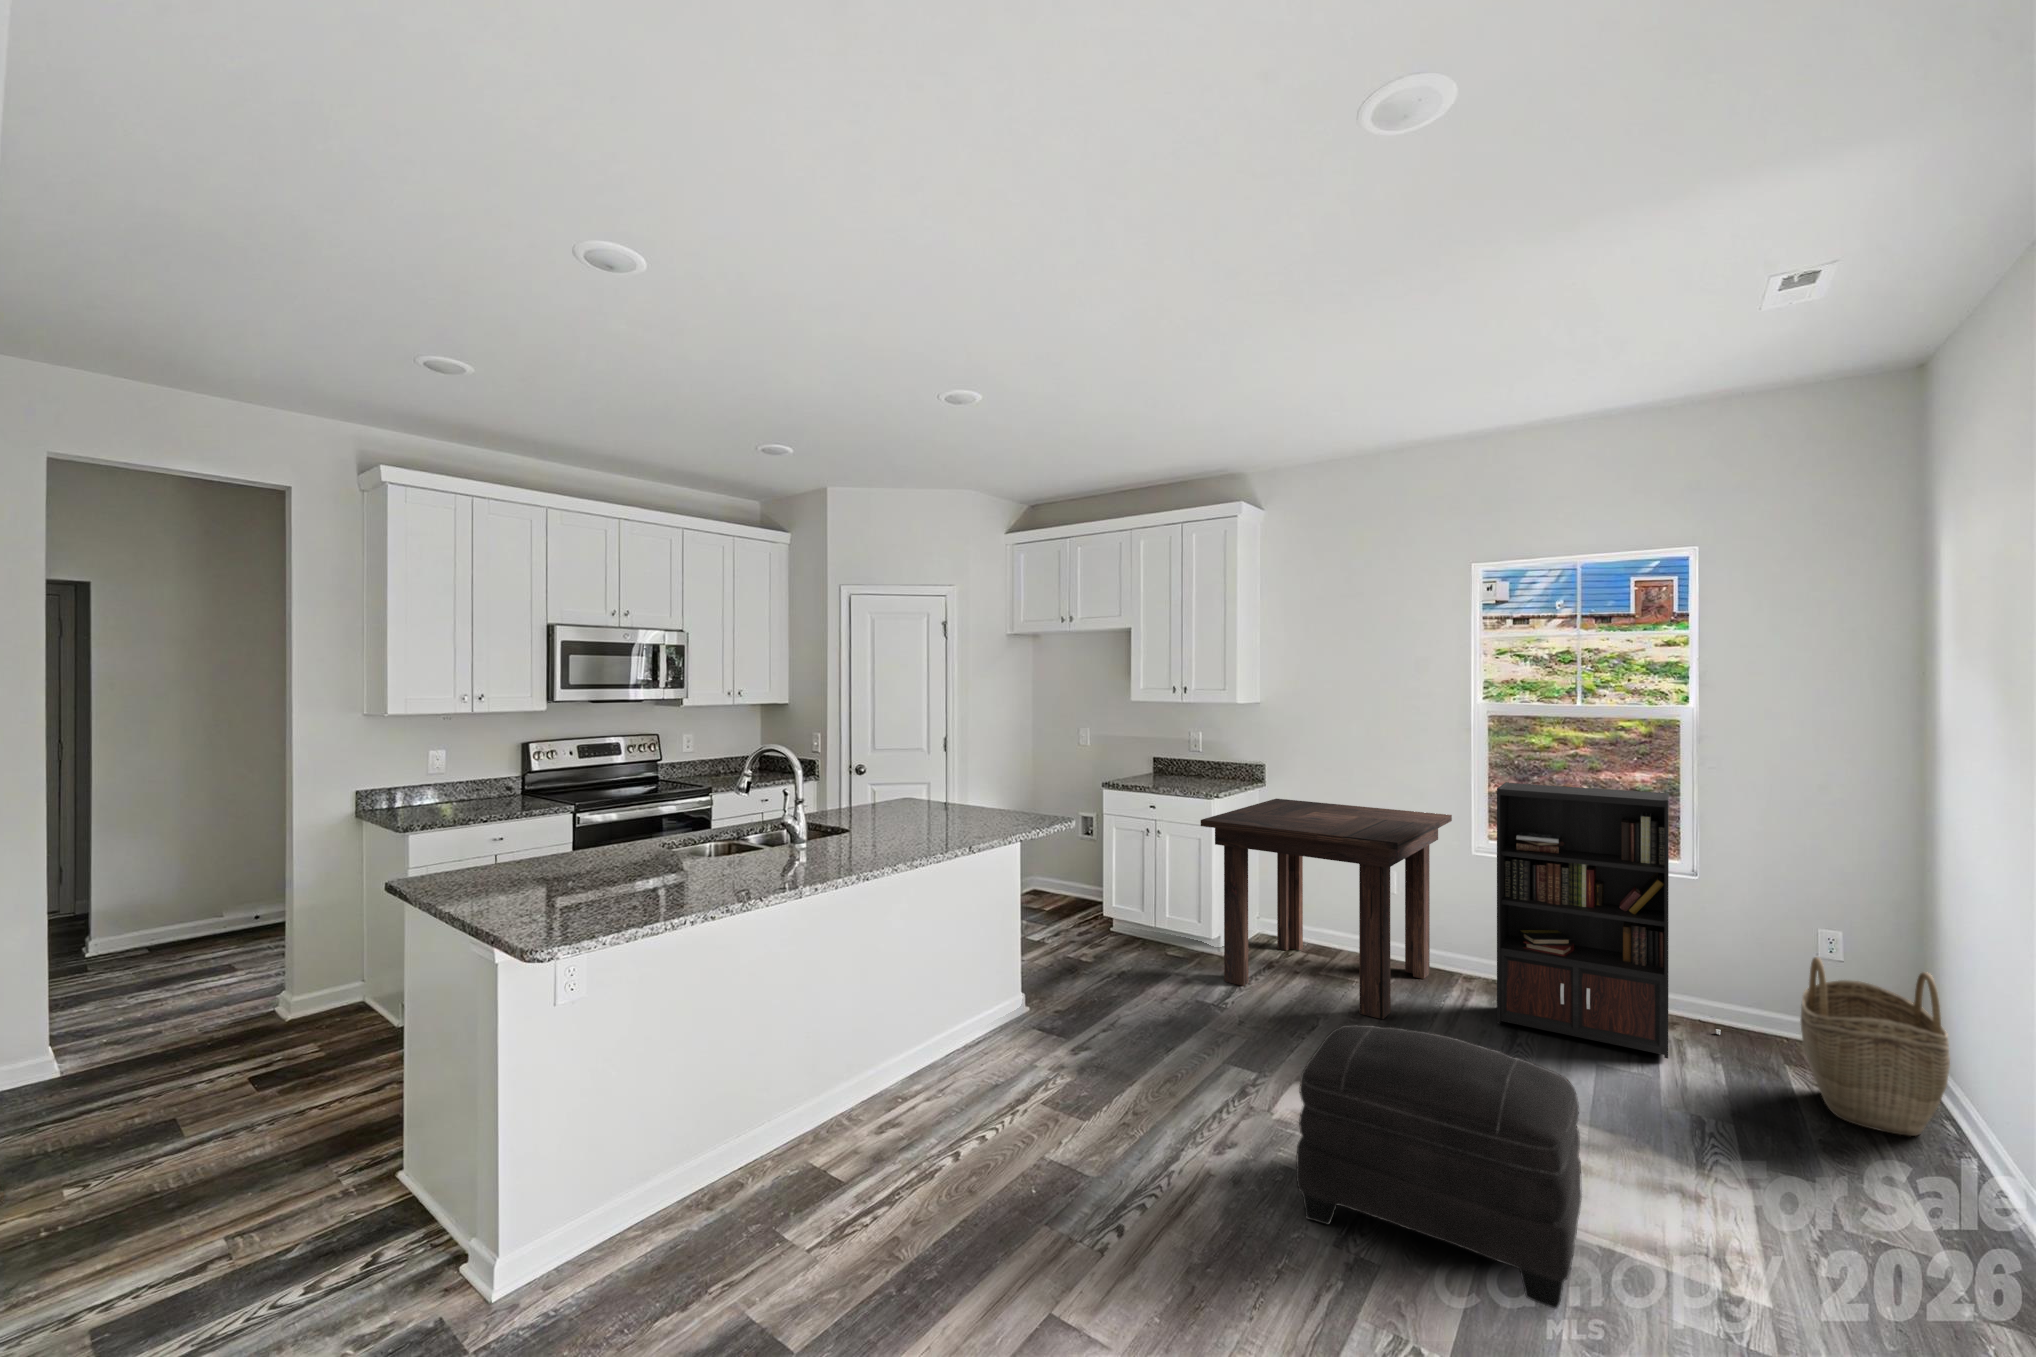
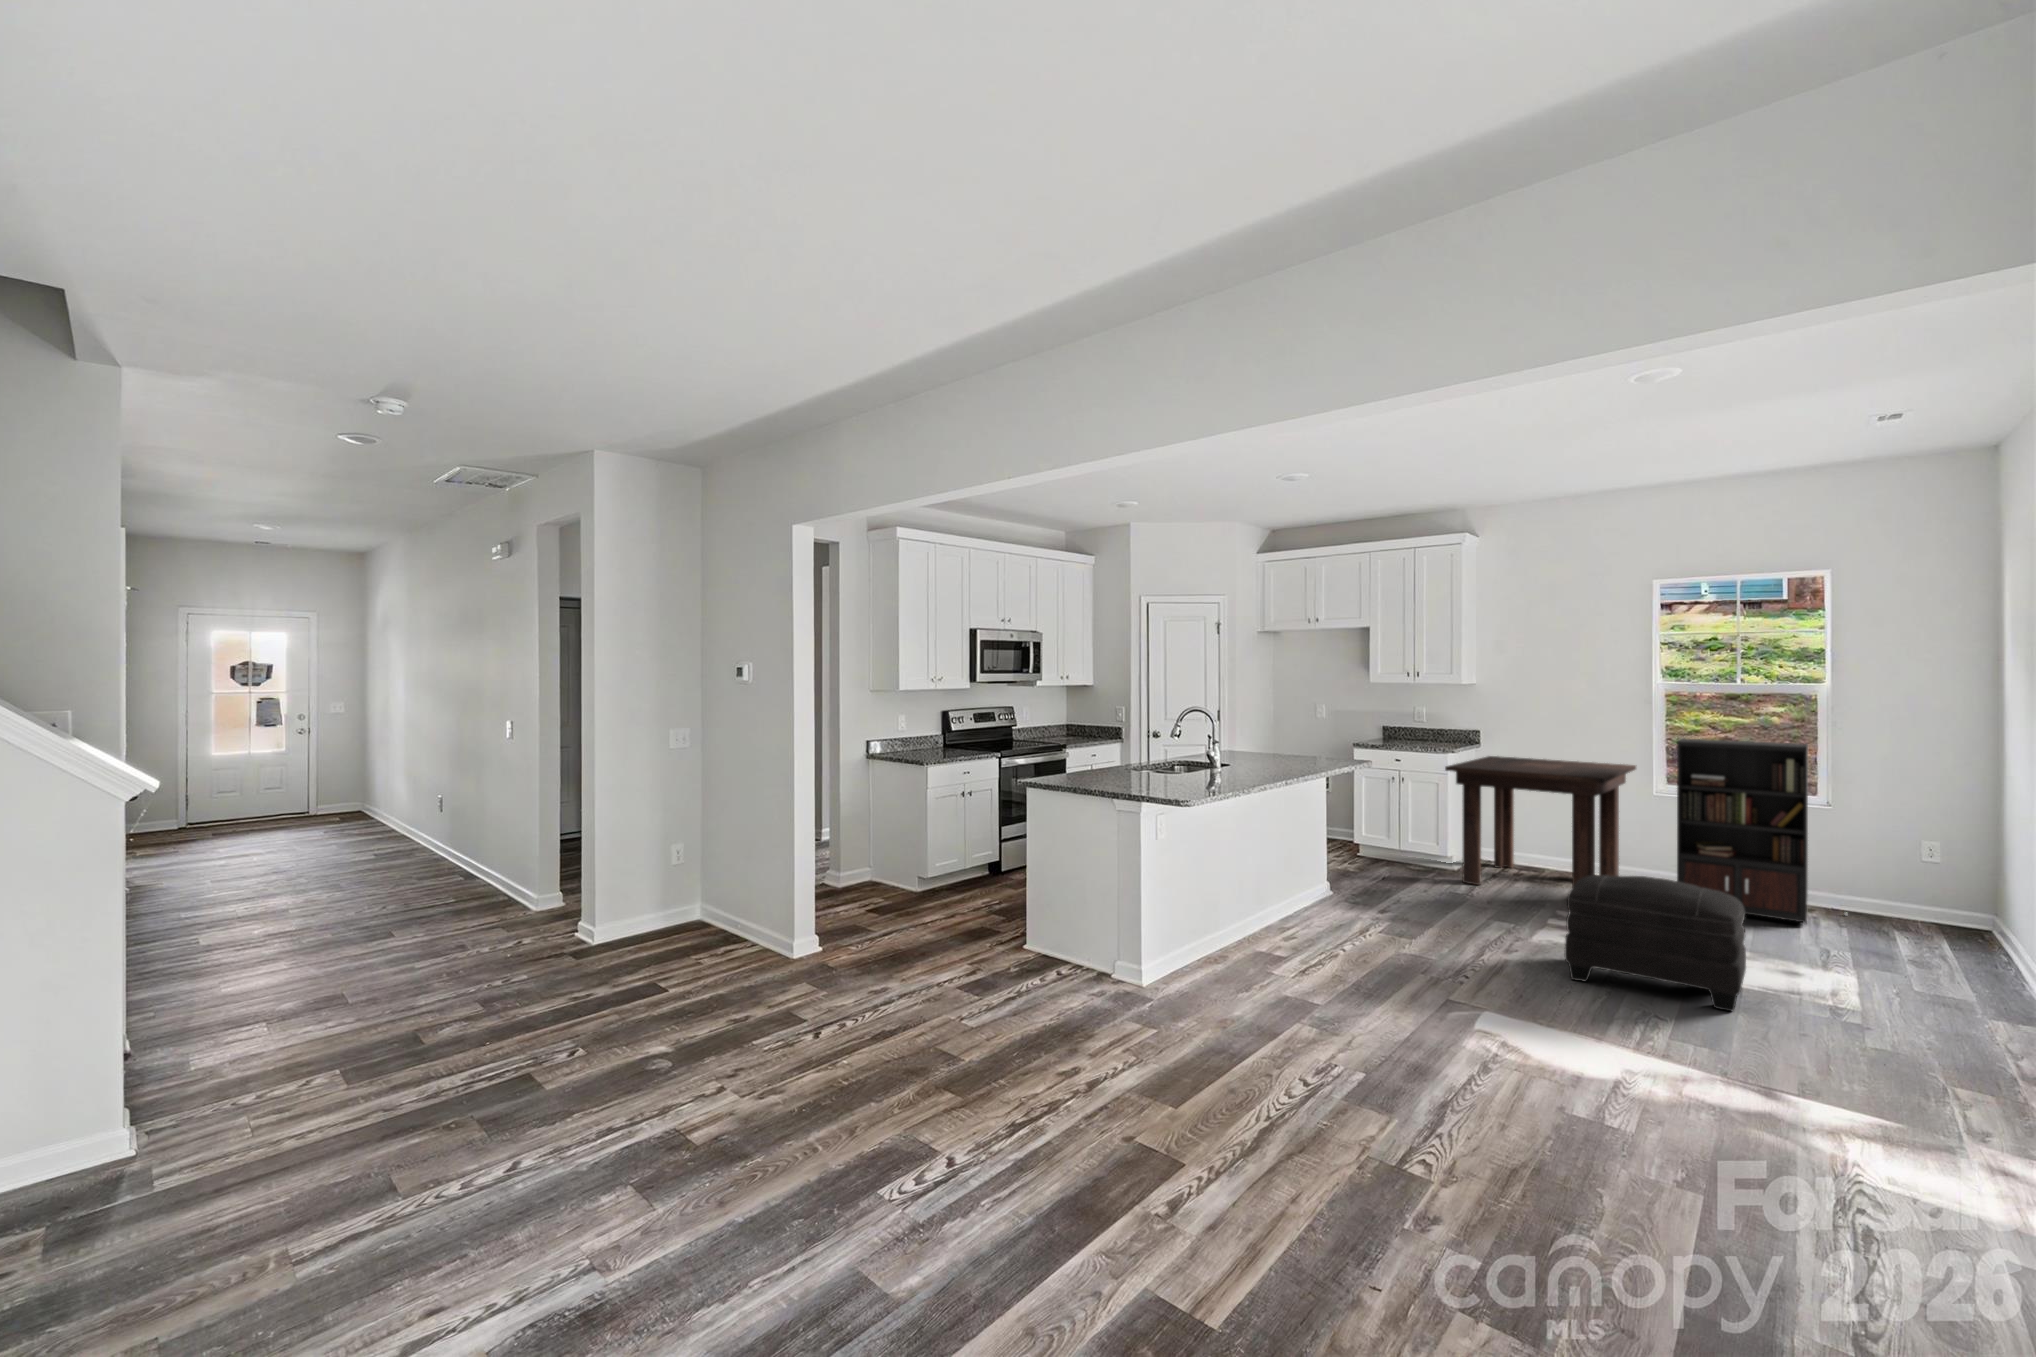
woven basket: present [1800,957,1950,1136] -> none [1904,850,2004,961]

